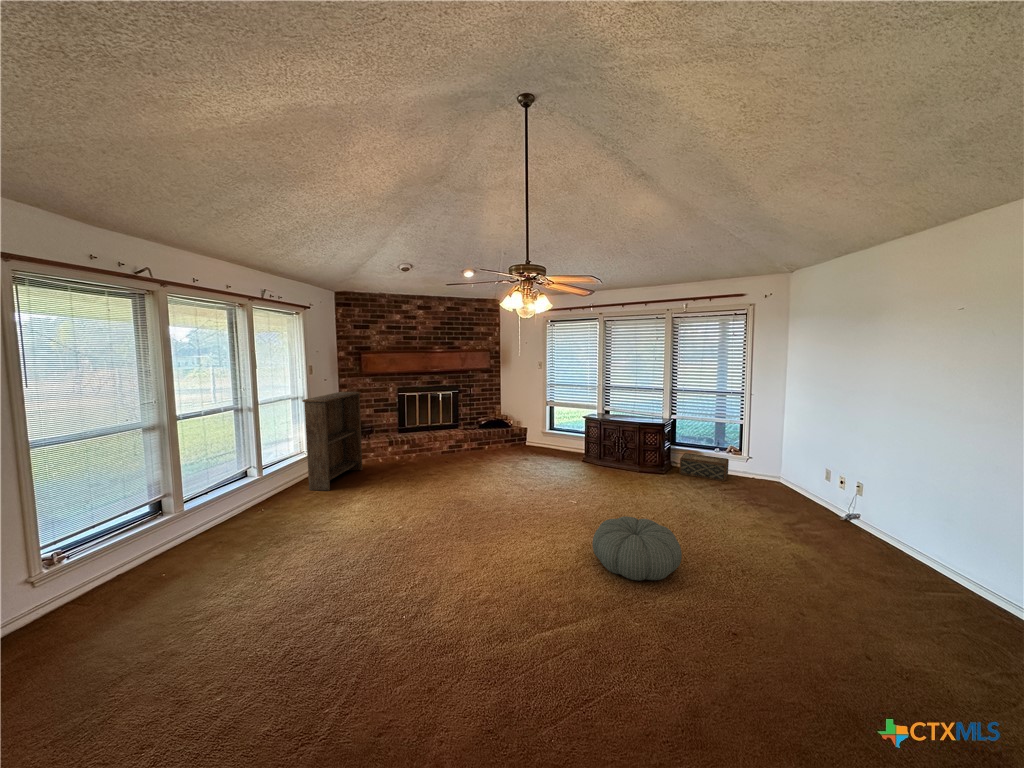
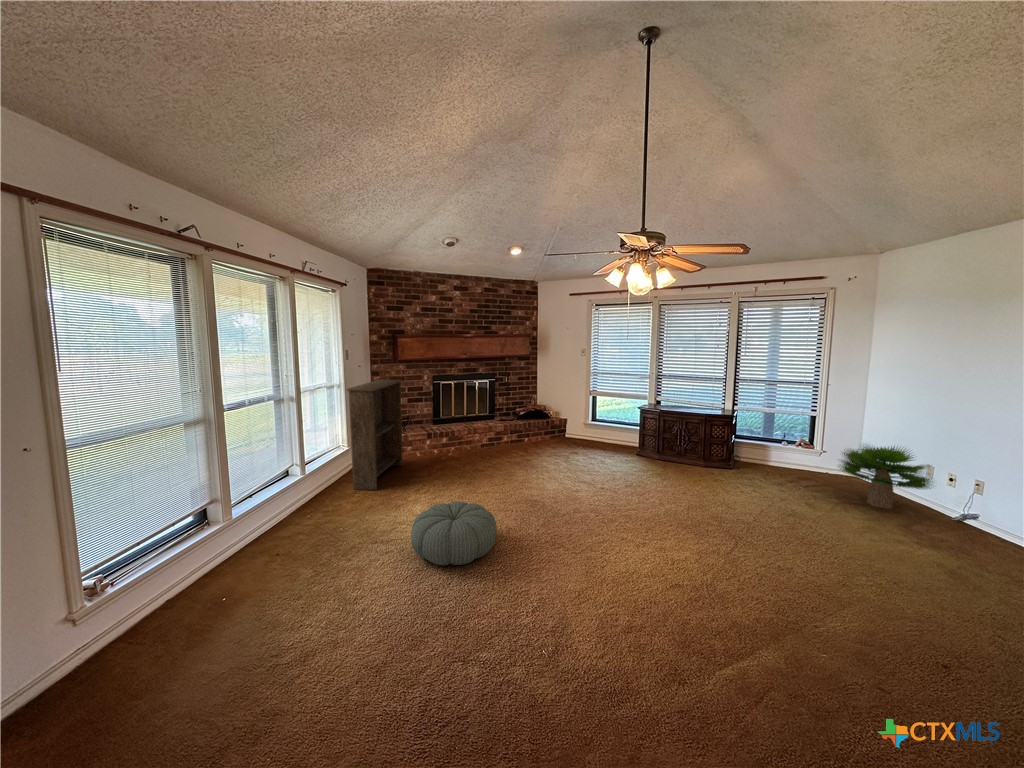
potted plant: none [744,448,831,510] -> present [839,446,933,509]
woven basket: present [680,453,729,481] -> none [746,446,801,476]
pouf: present [593,516,682,580] -> present [411,501,497,565]

